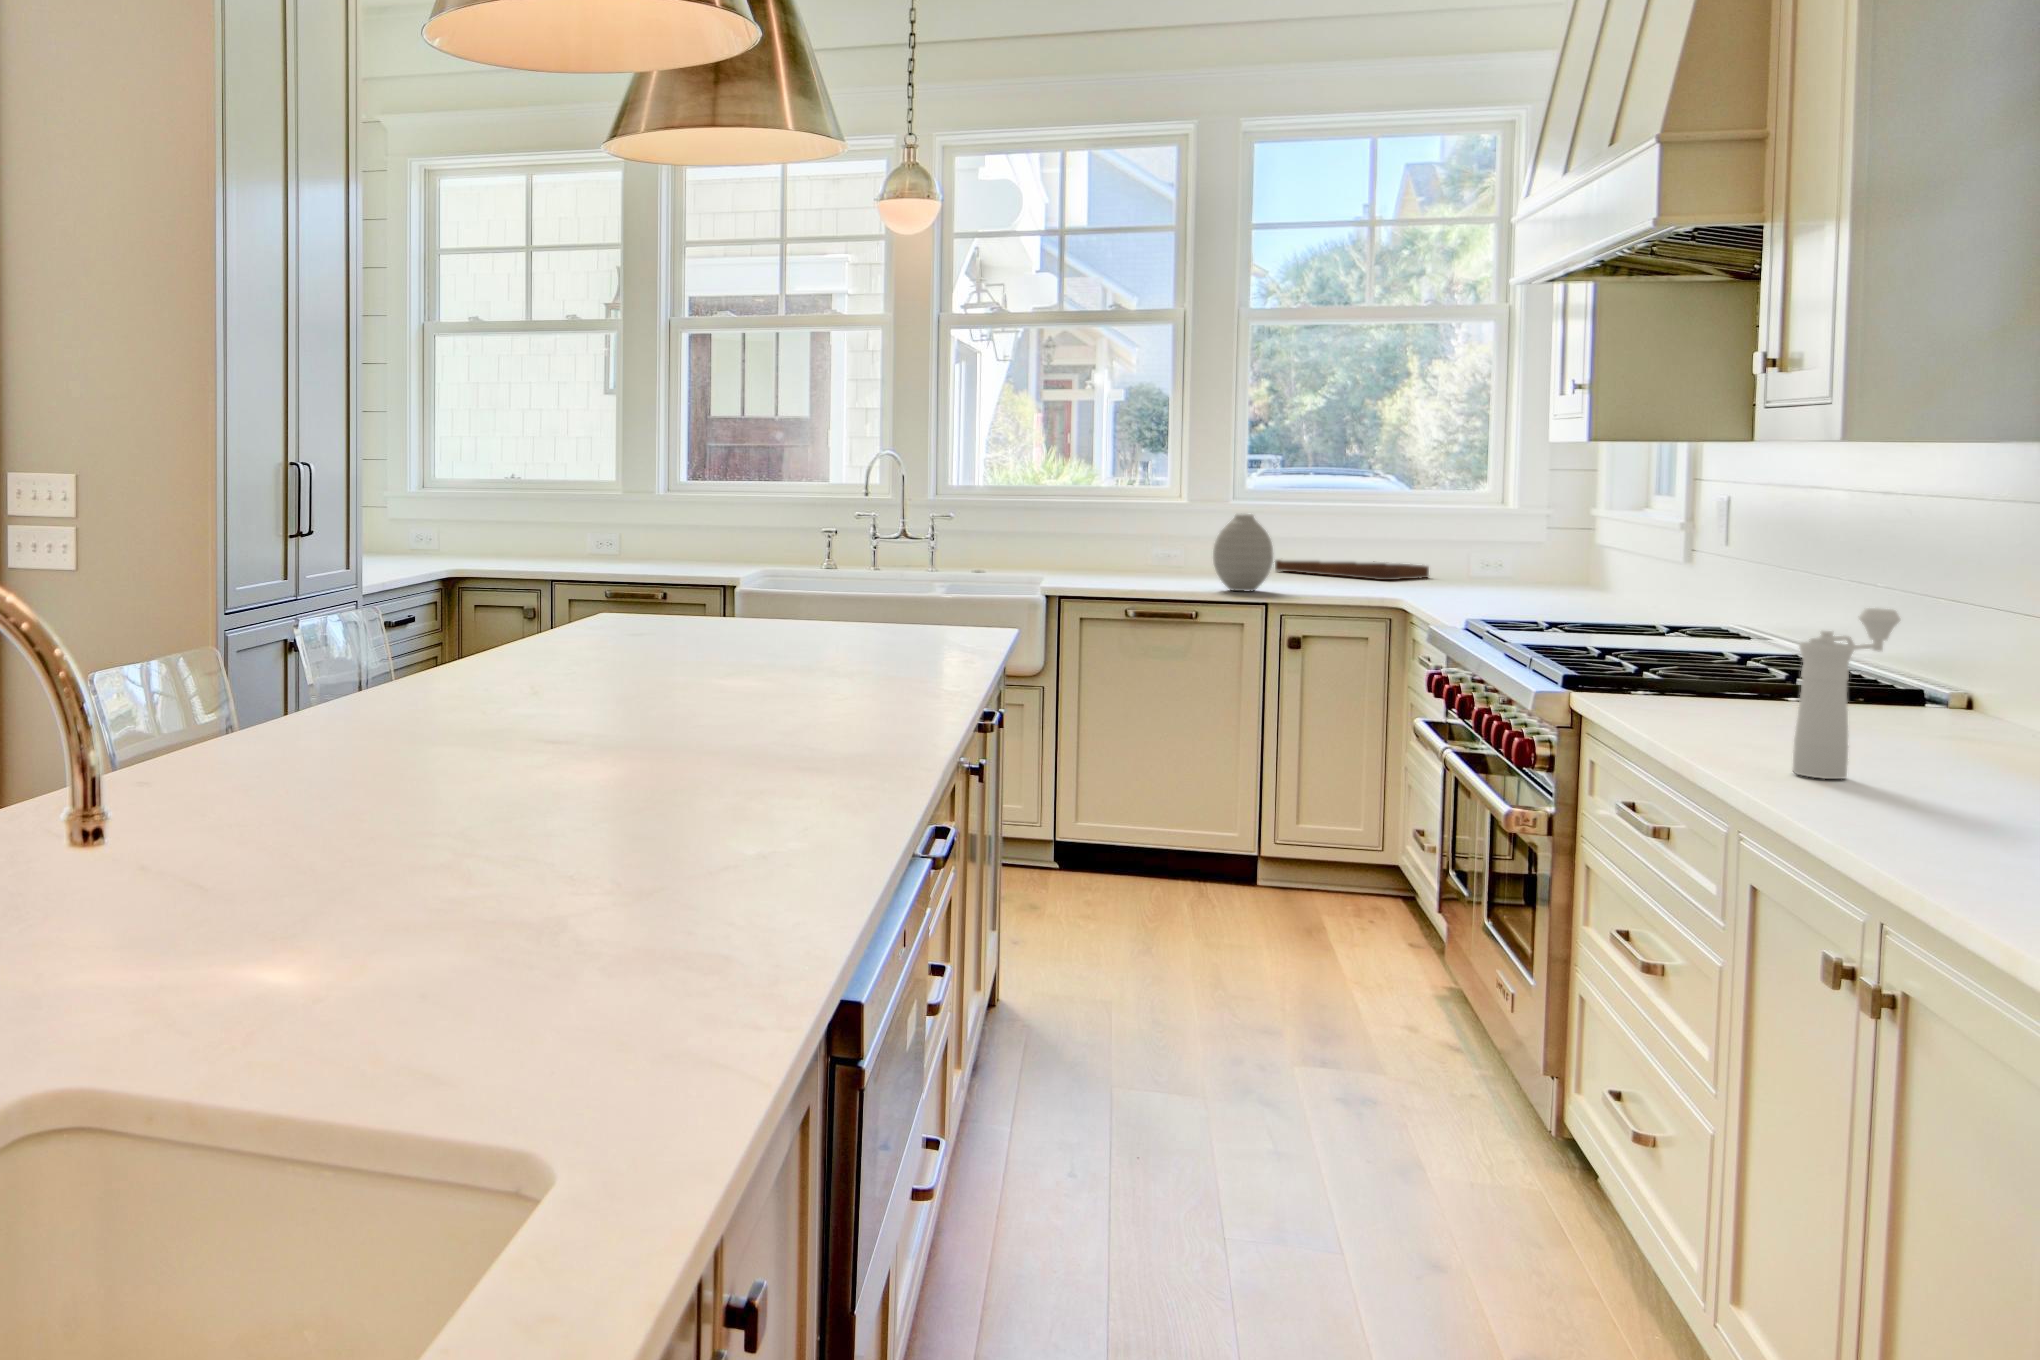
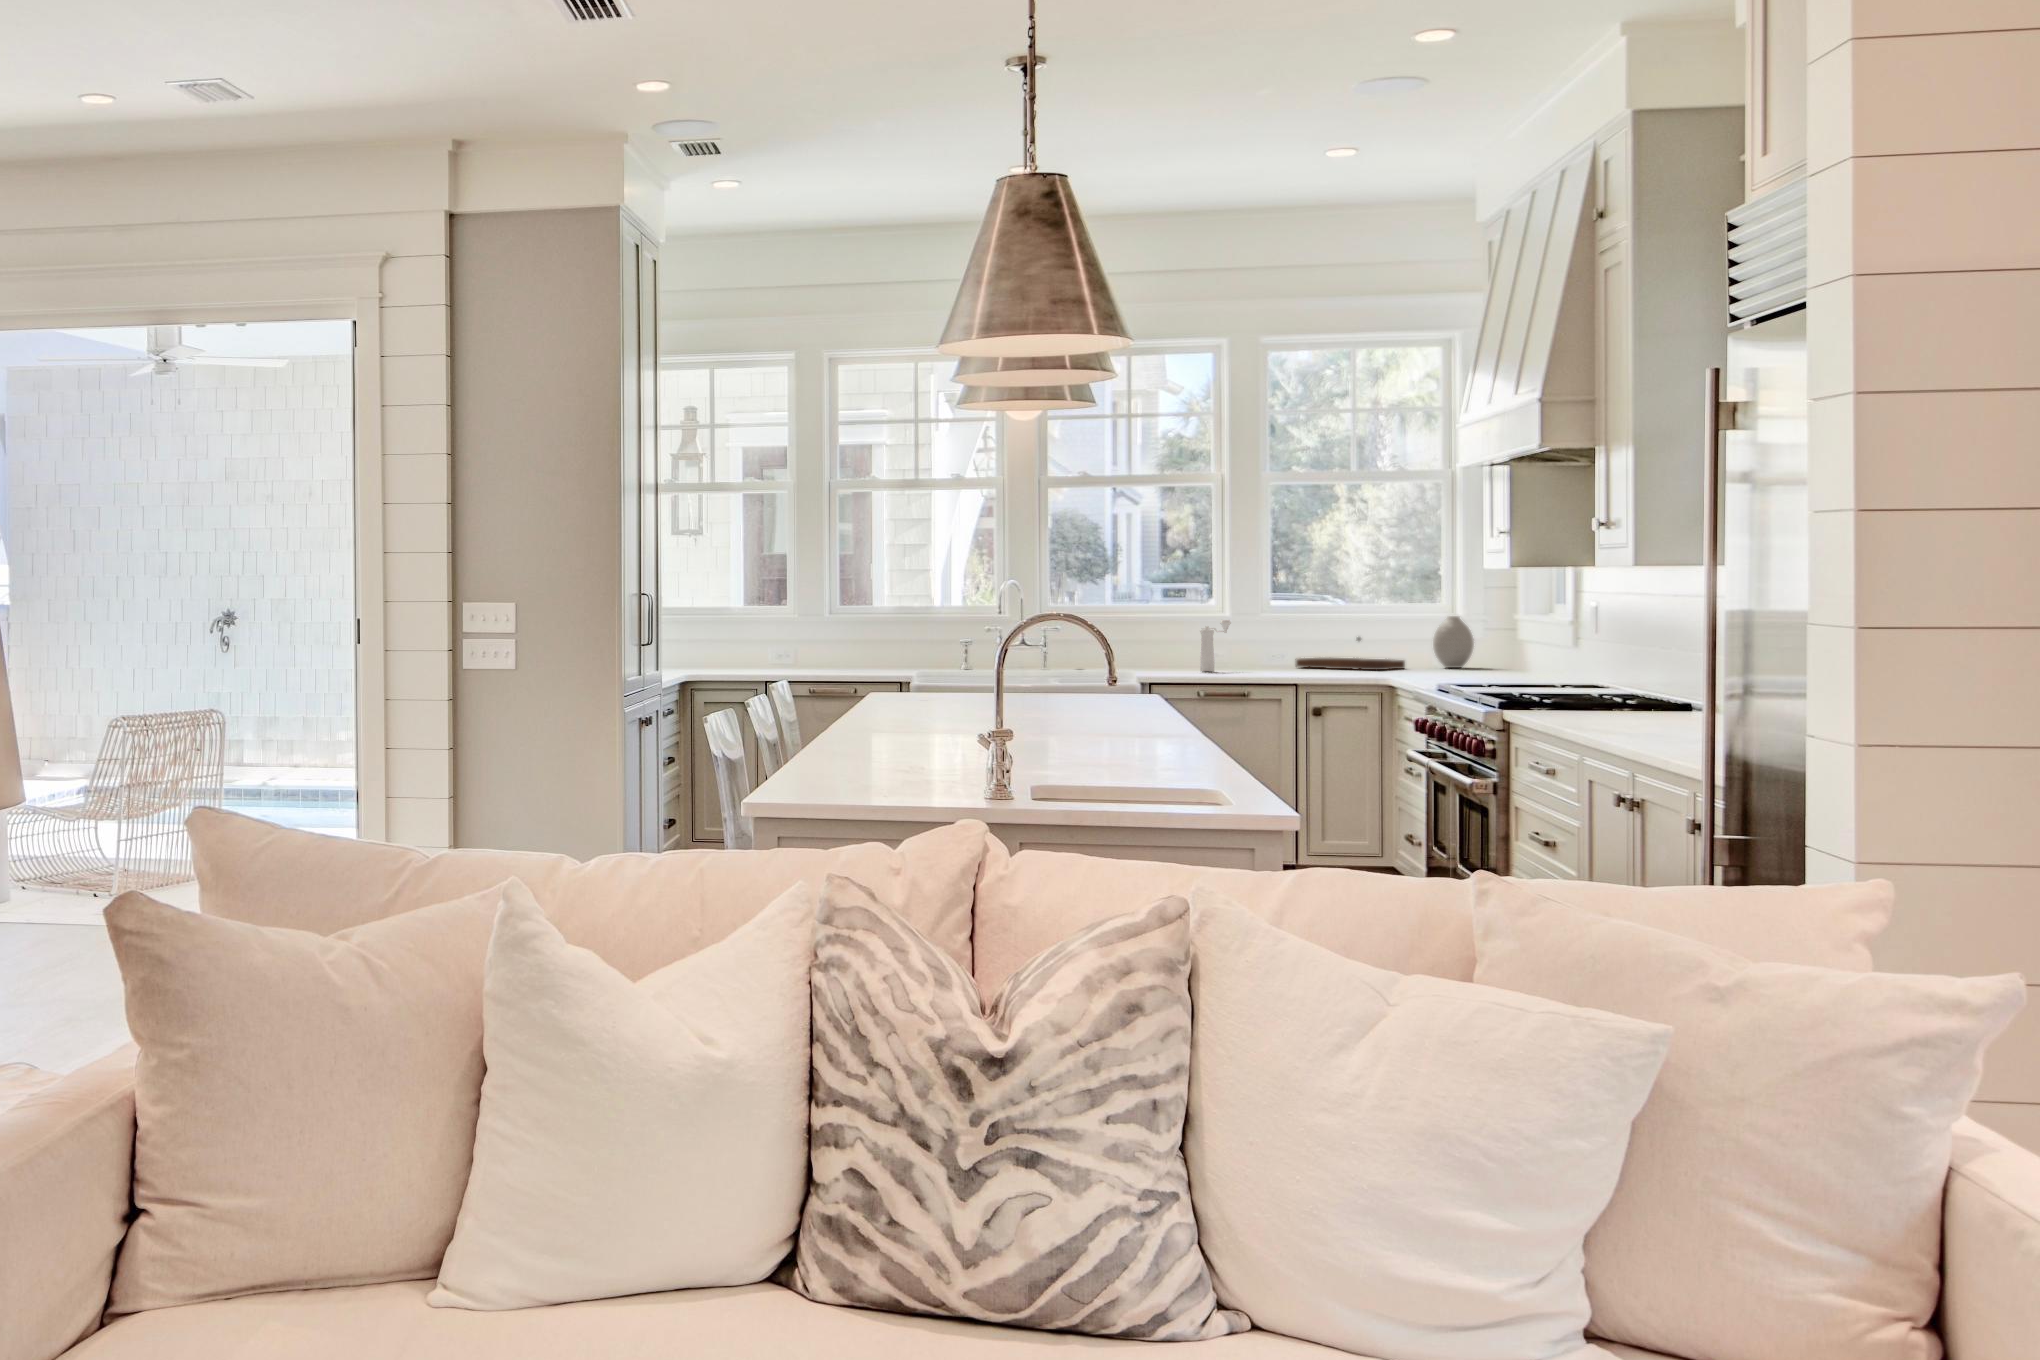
vase: present [1213,514,1273,591] -> present [1433,616,1474,668]
pepper mill: present [1793,608,1900,779] -> present [1200,620,1231,671]

